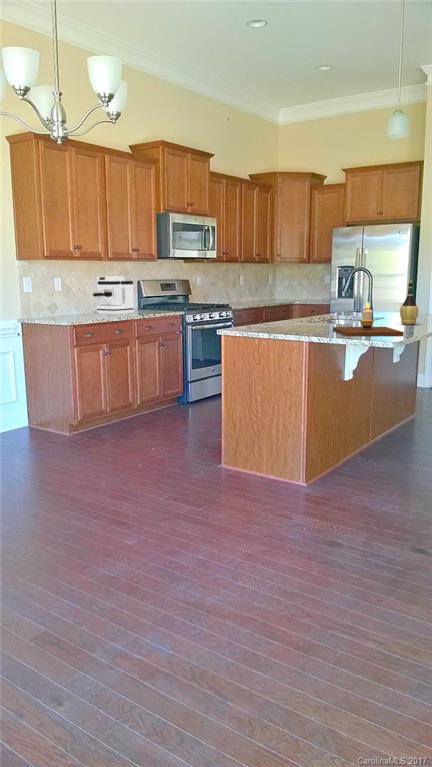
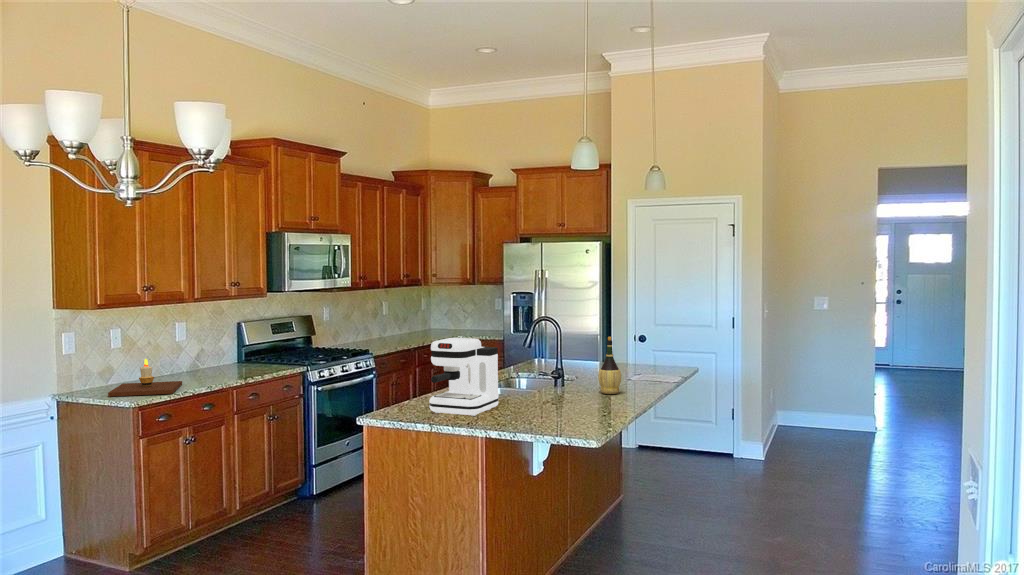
coffee maker: present [93,276,134,315] -> present [429,338,499,416]
candle: present [333,302,404,336] -> present [108,359,182,397]

